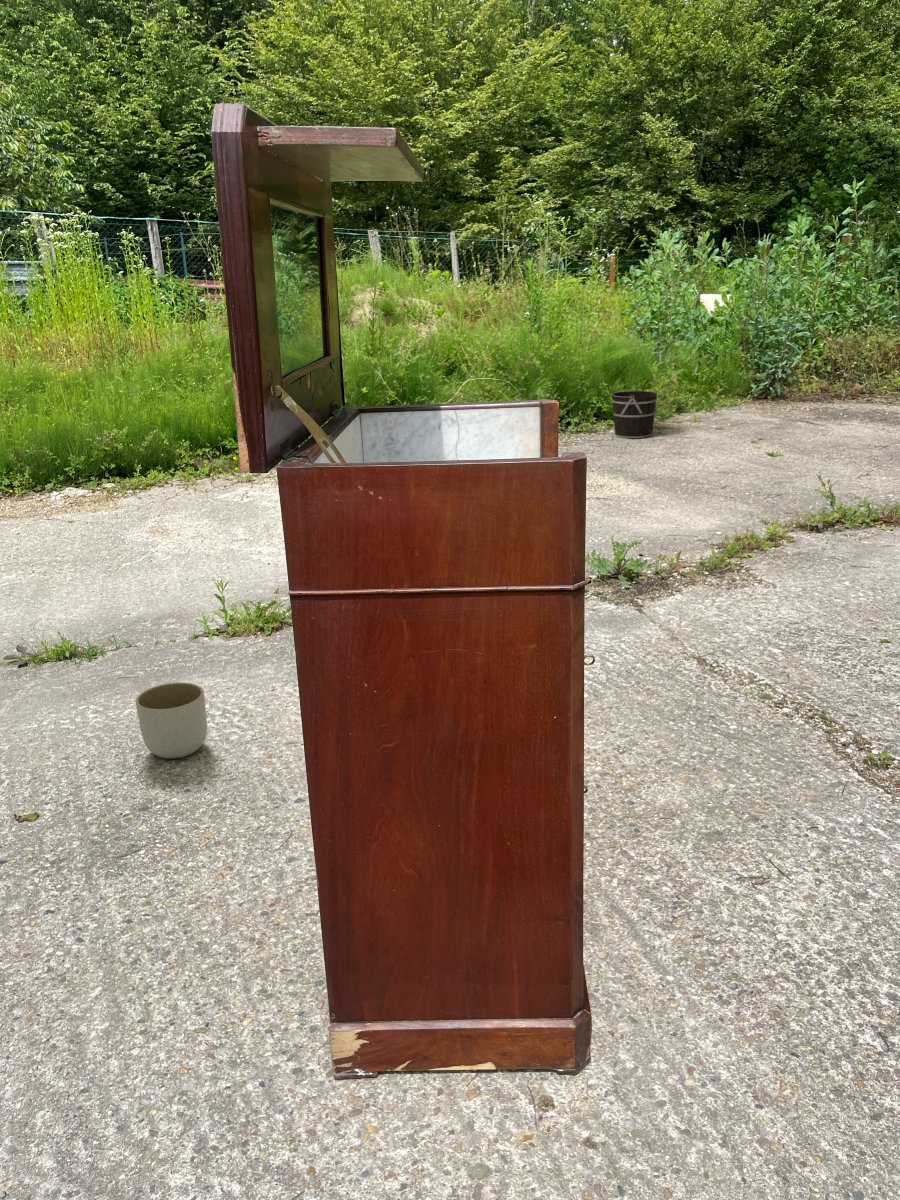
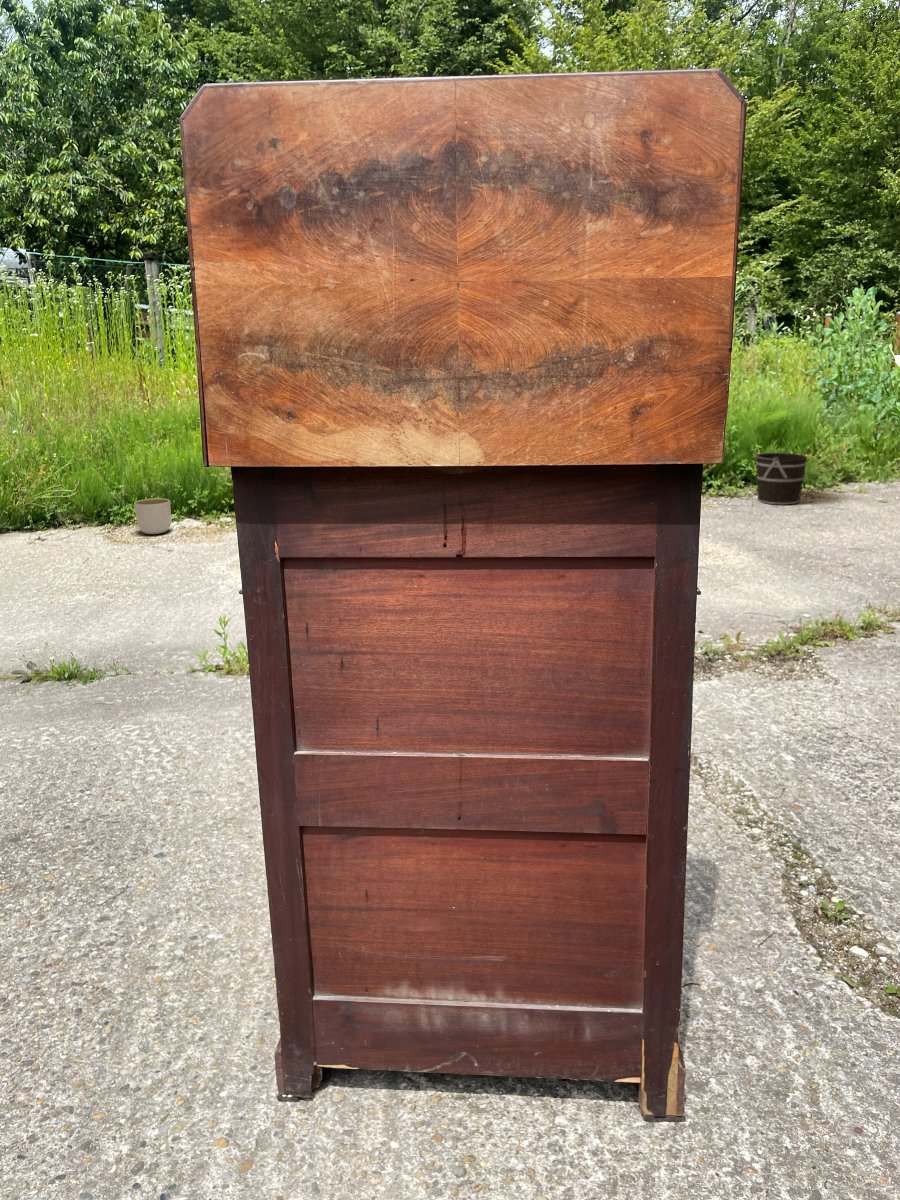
planter: present [136,682,207,759] -> present [134,498,171,534]

